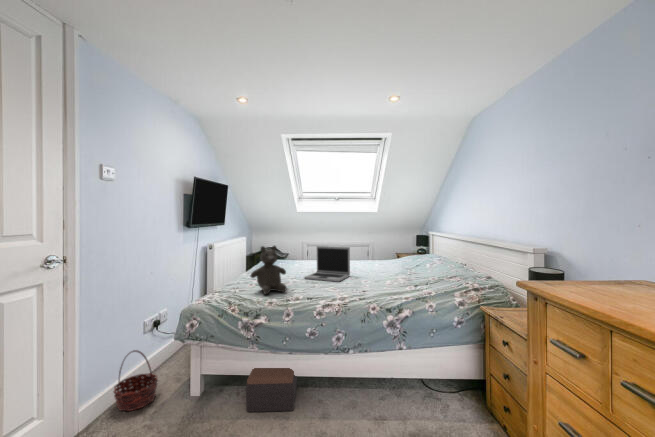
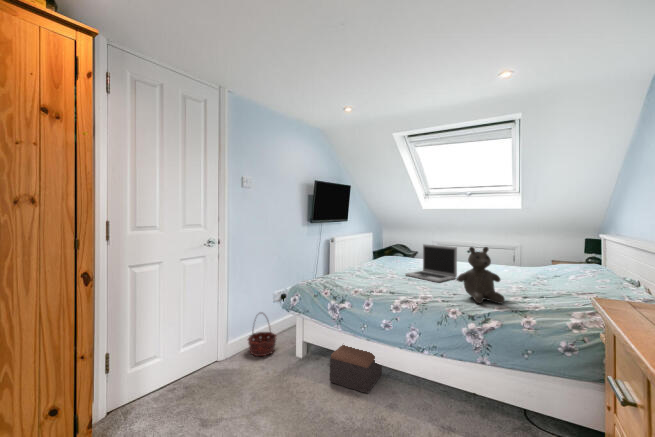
teddy bear: present [251,246,287,294] -> present [457,247,505,303]

